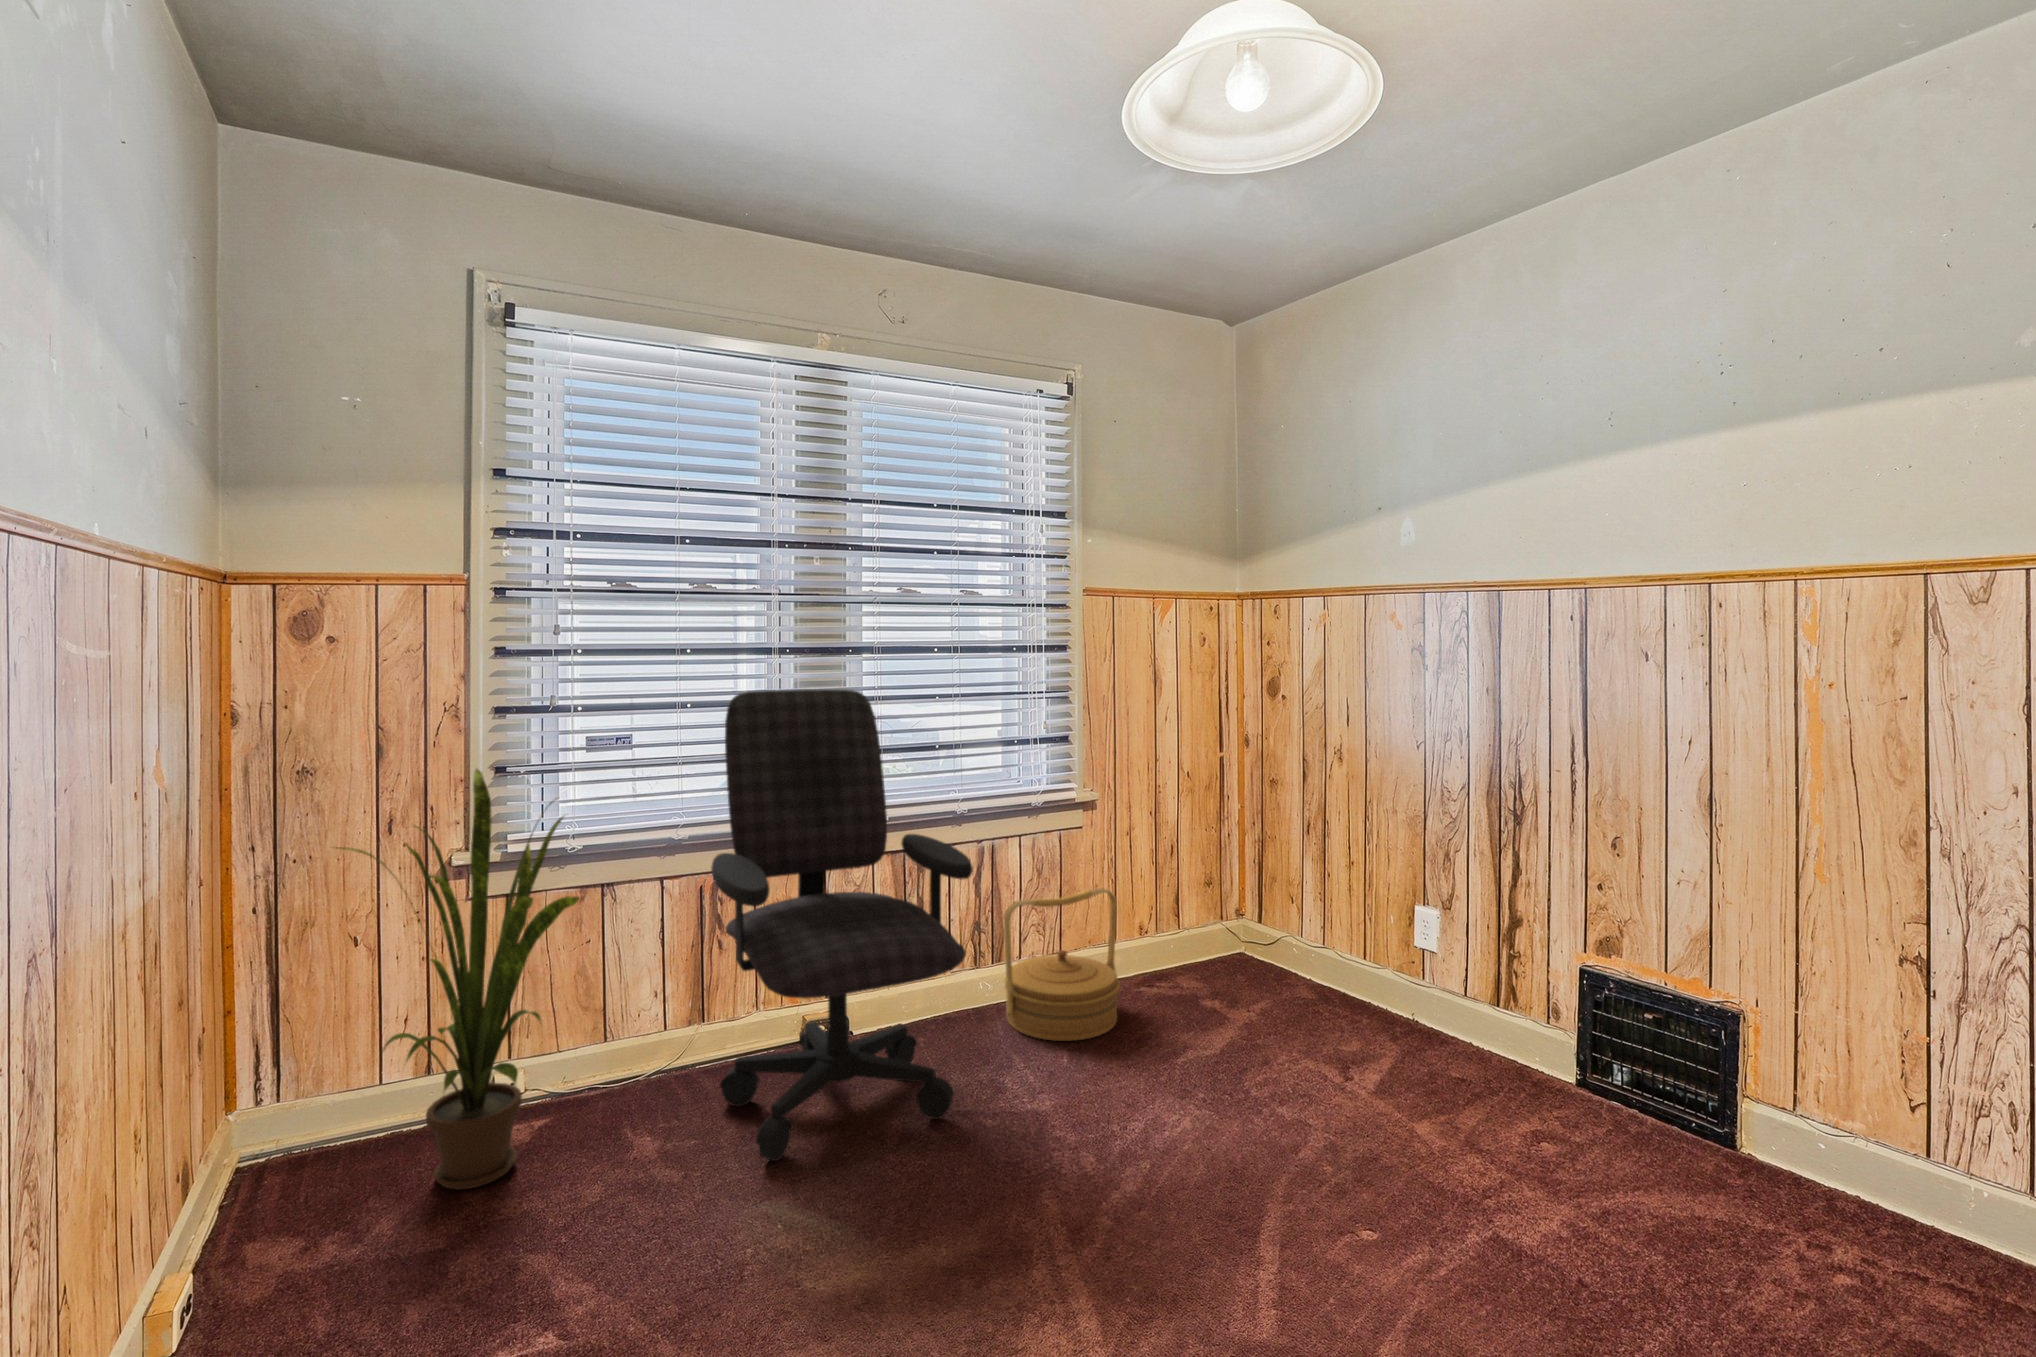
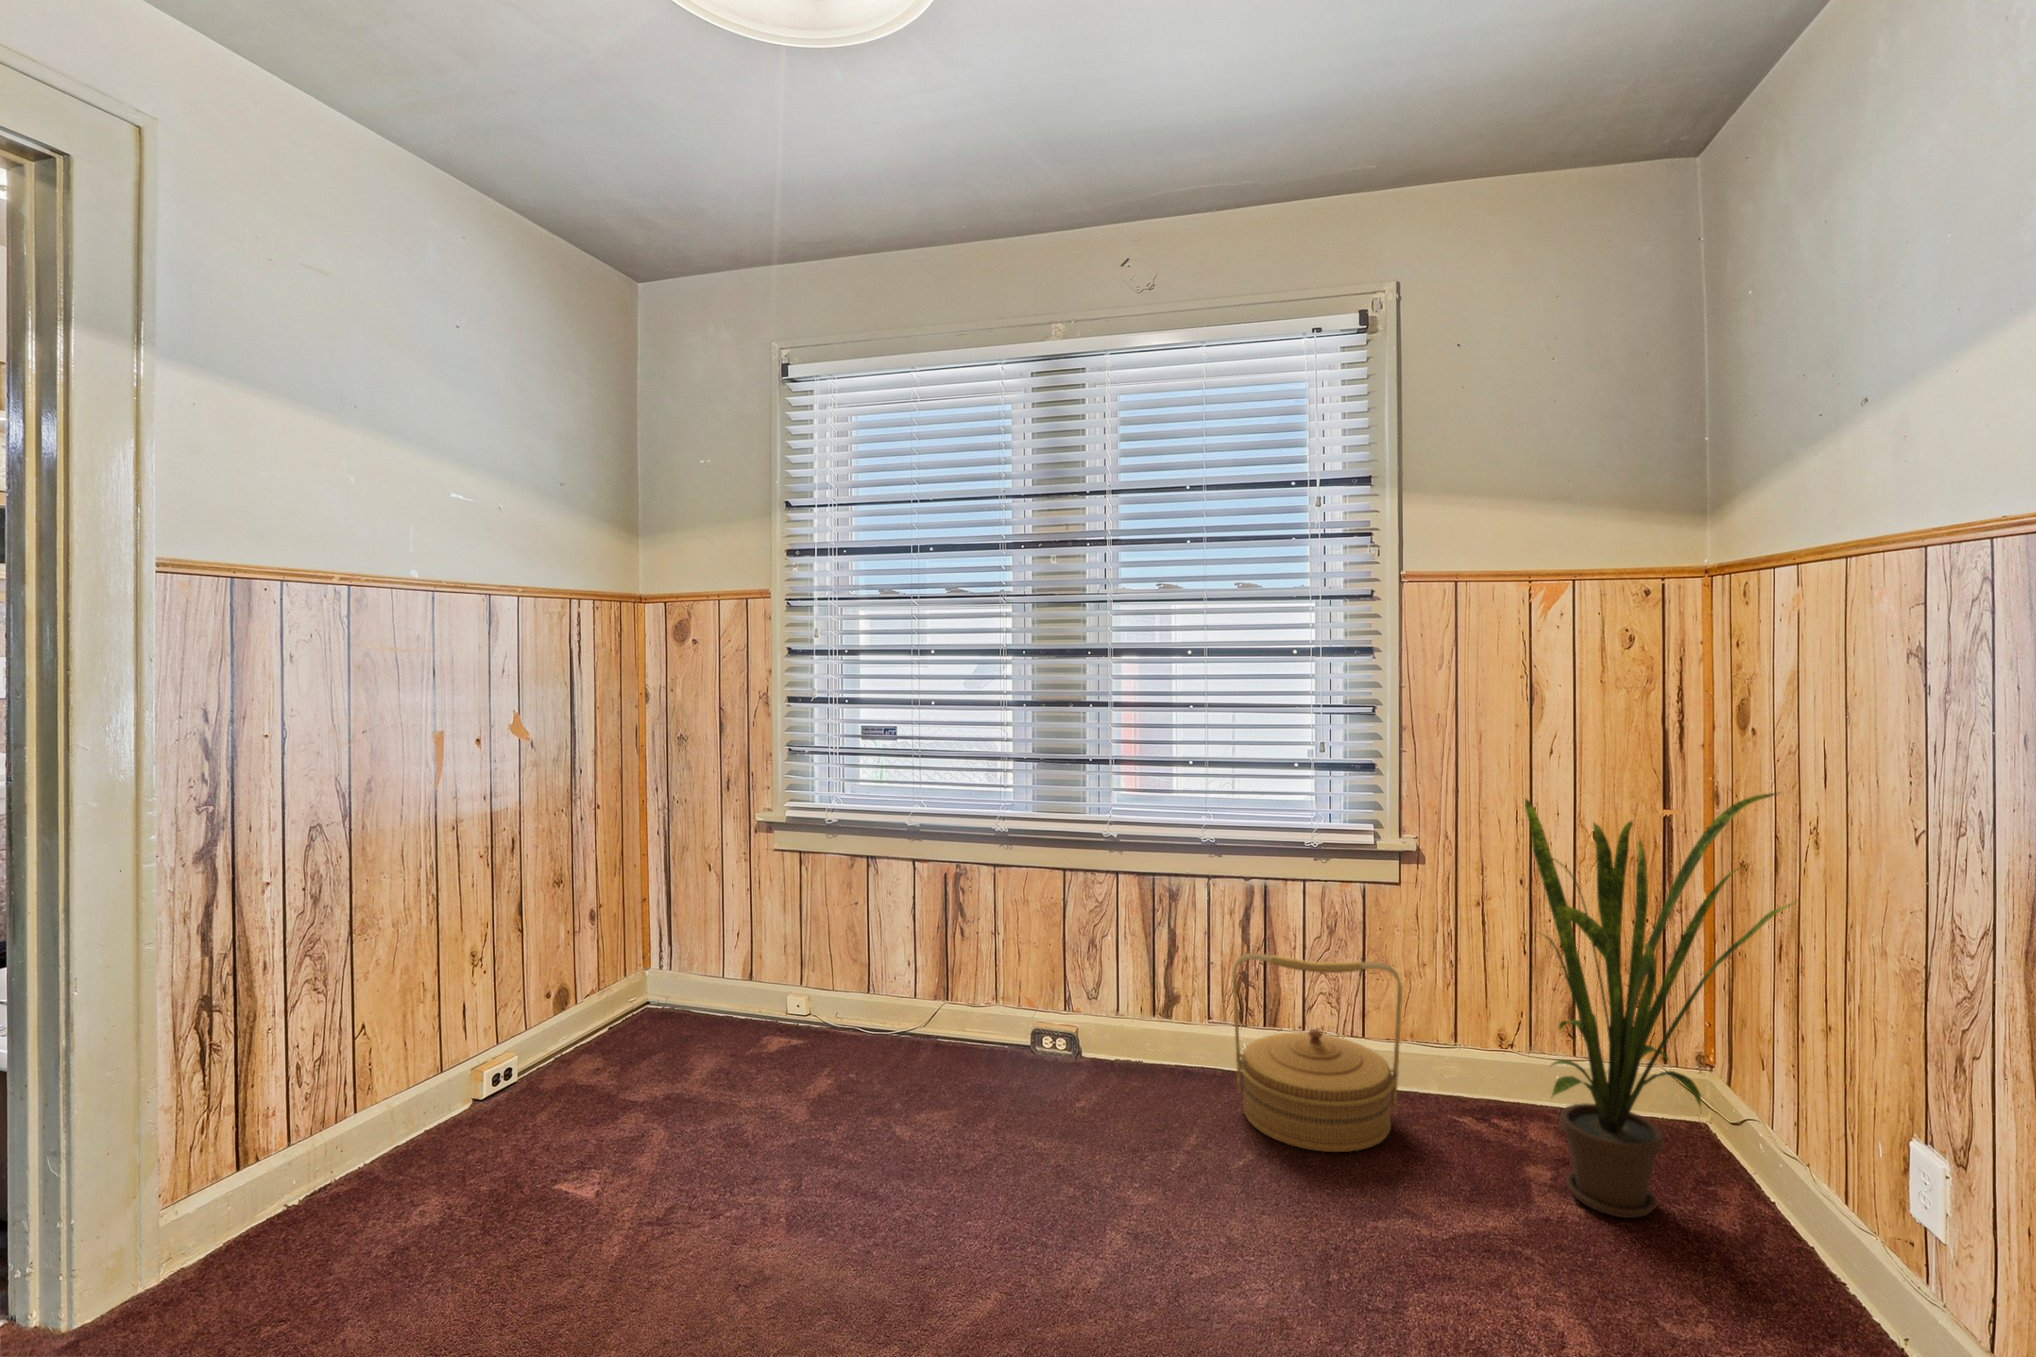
office chair: present [711,689,973,1161] -> none [852,690,1118,1164]
house plant: present [339,769,580,1190] -> present [1525,793,1792,1218]

